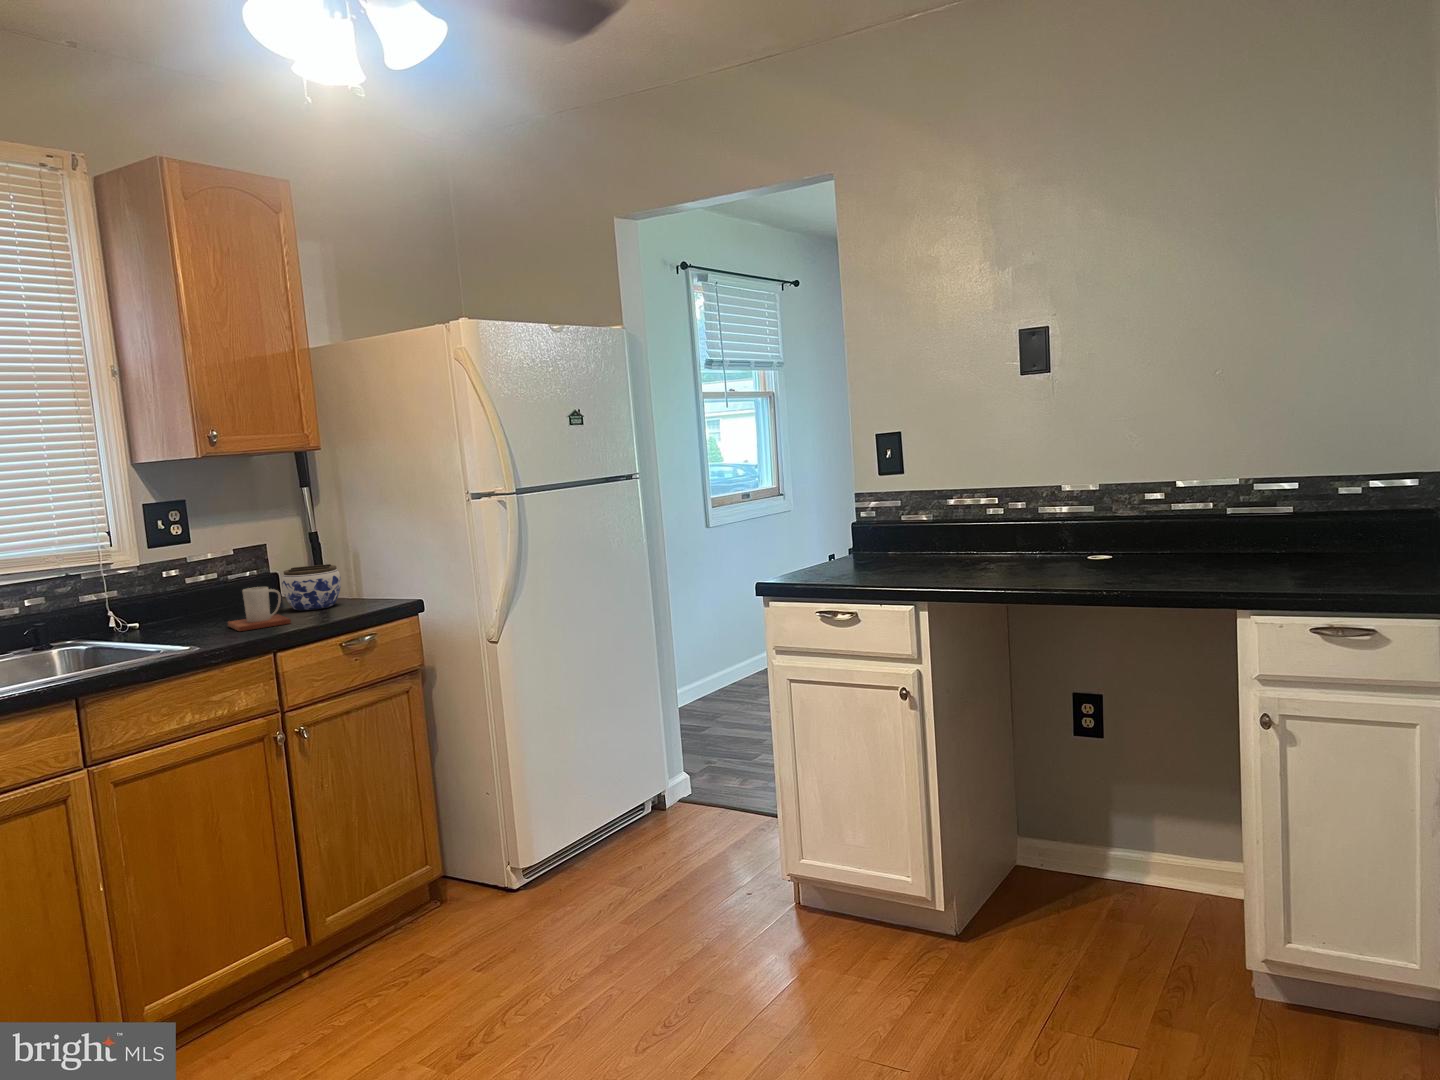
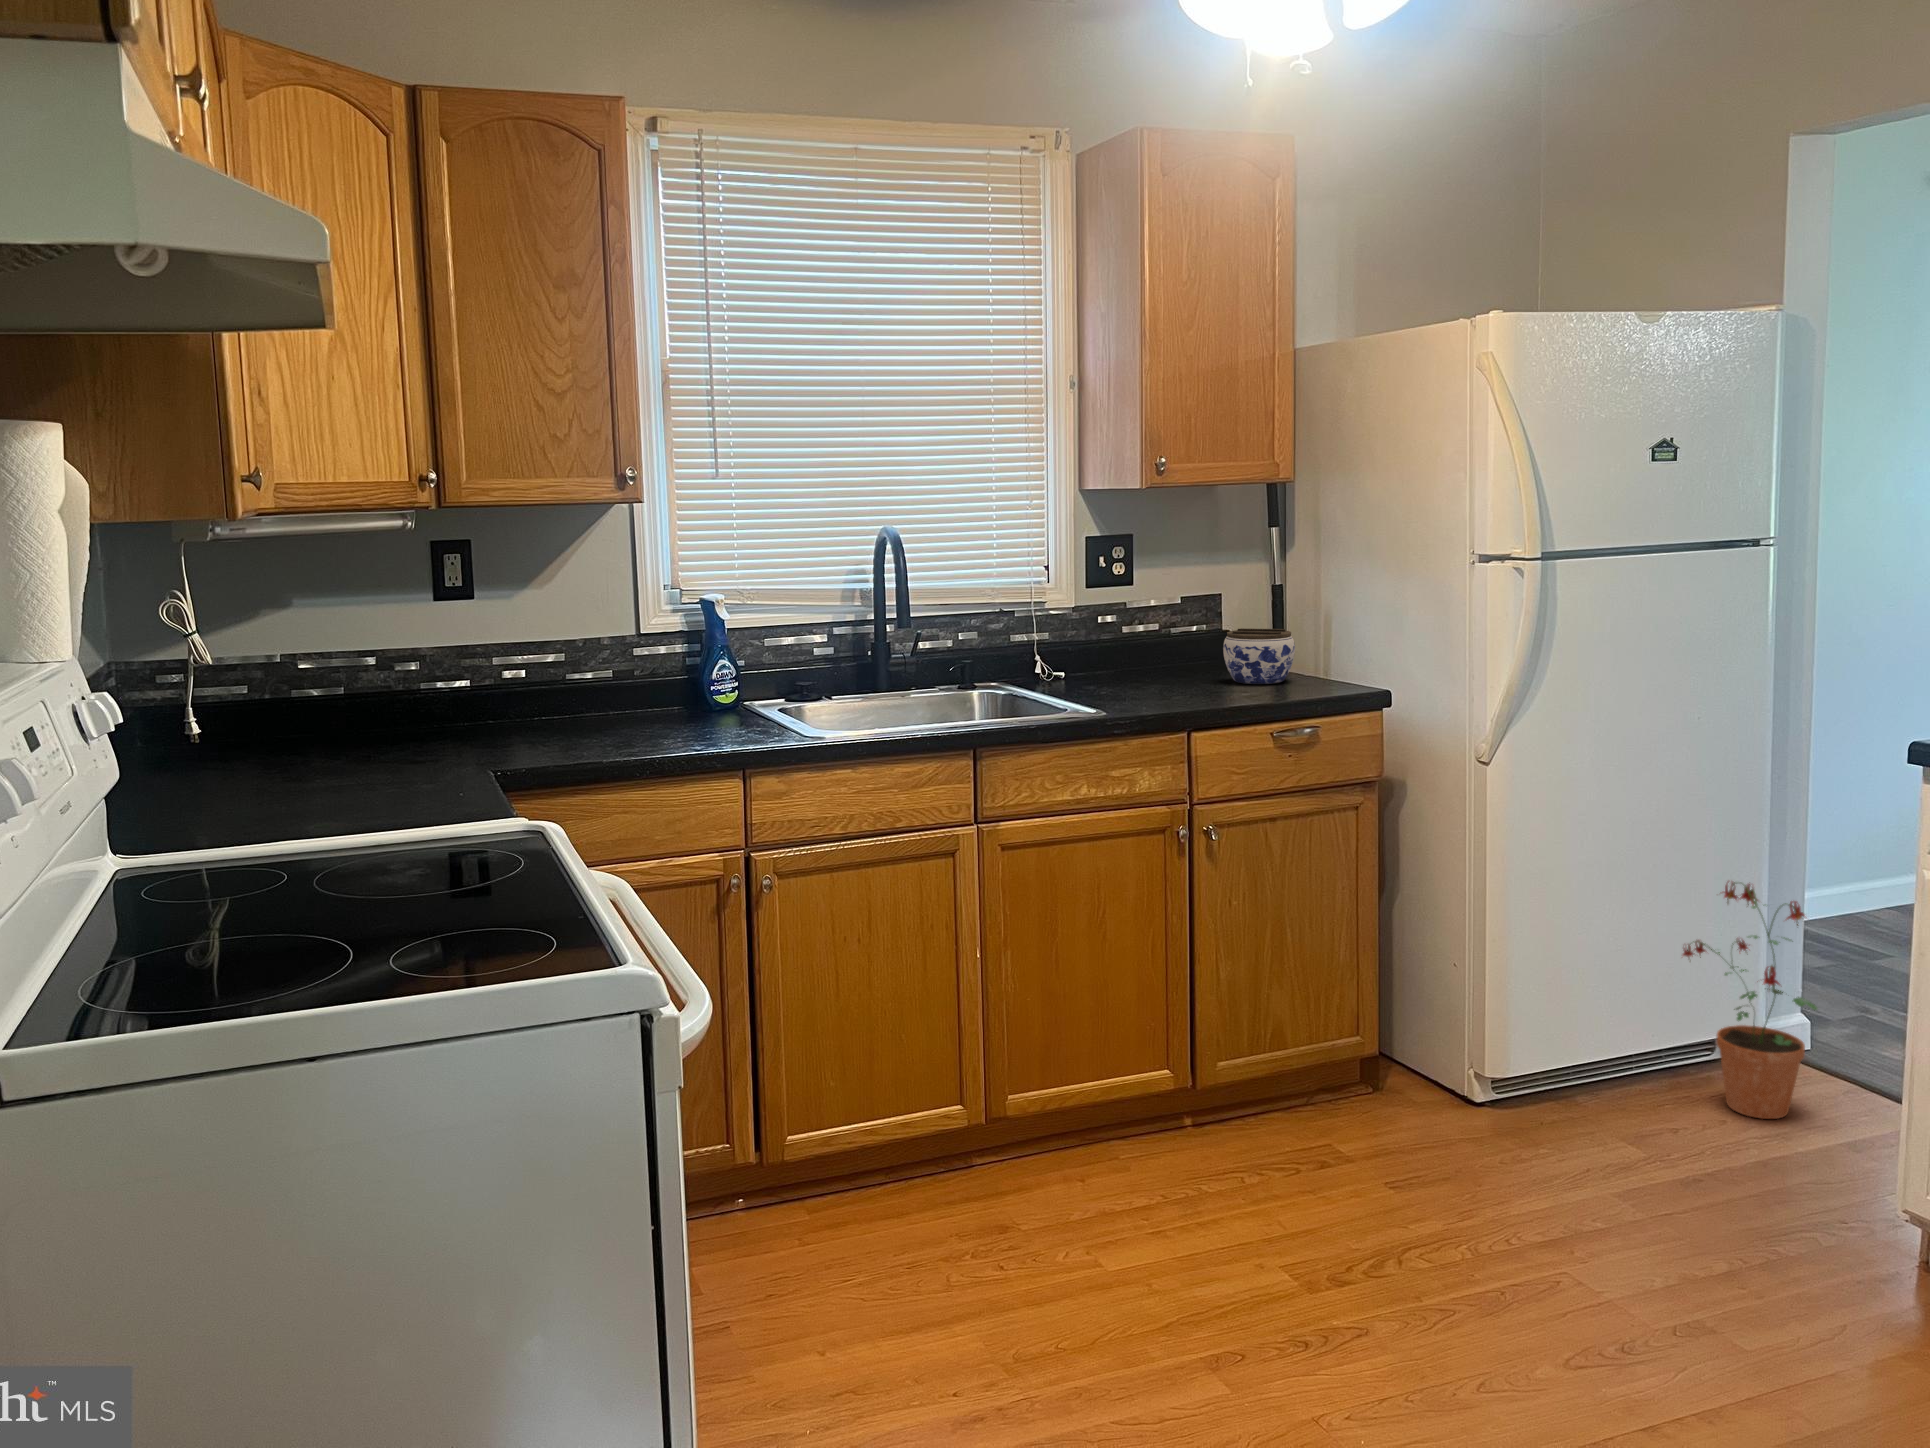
mug: present [228,587,291,631] -> none [1152,649,1219,699]
potted plant: none [625,694,706,844] -> present [1683,881,1817,1119]

